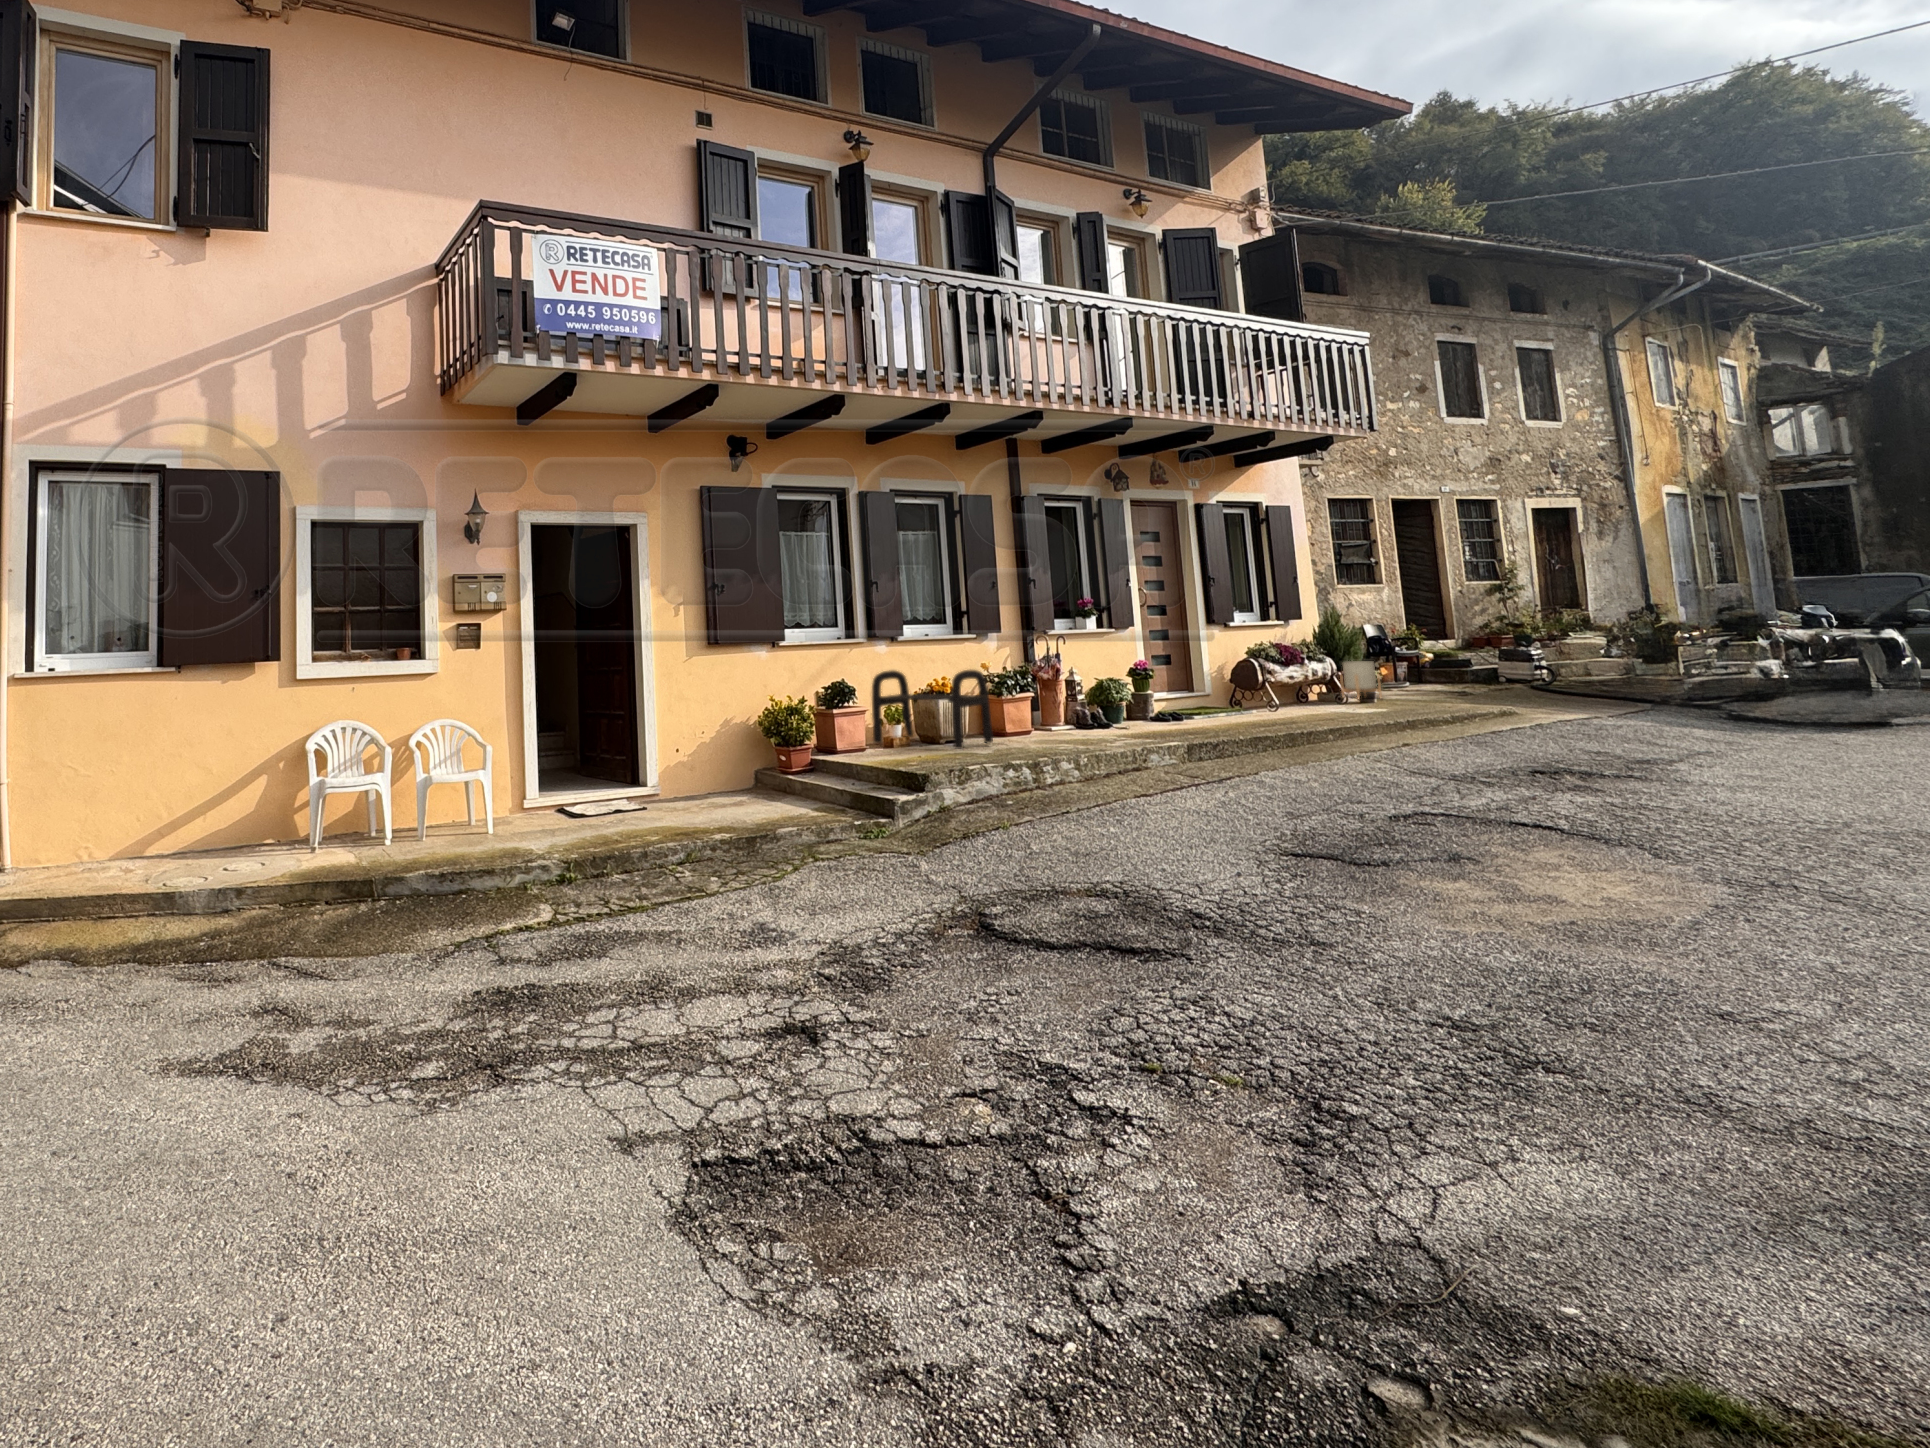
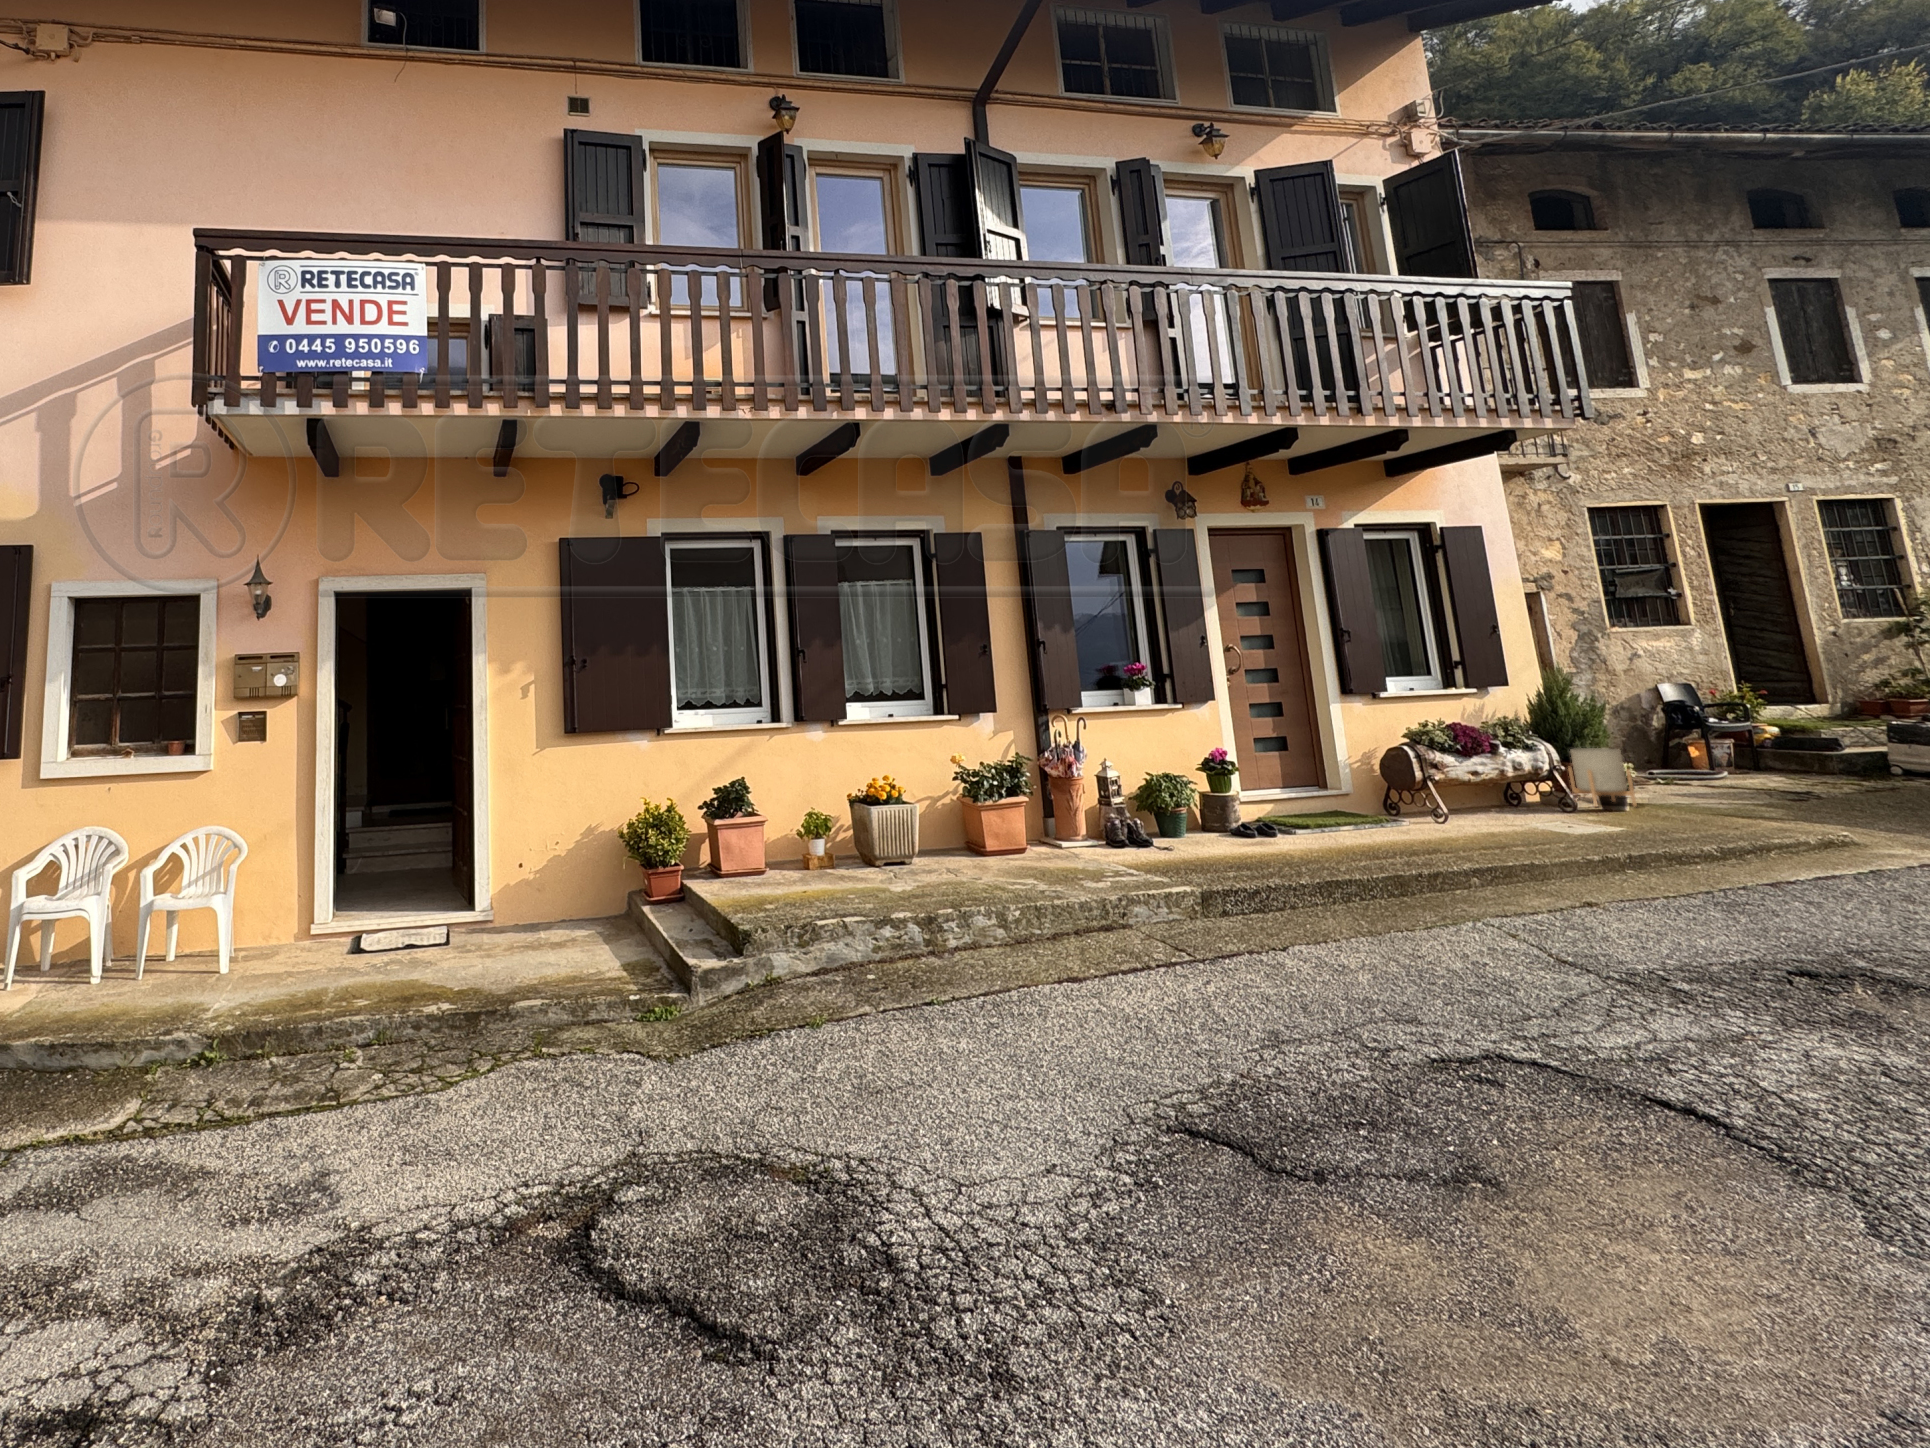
bench: present [872,670,993,749] -> none [781,764,929,882]

